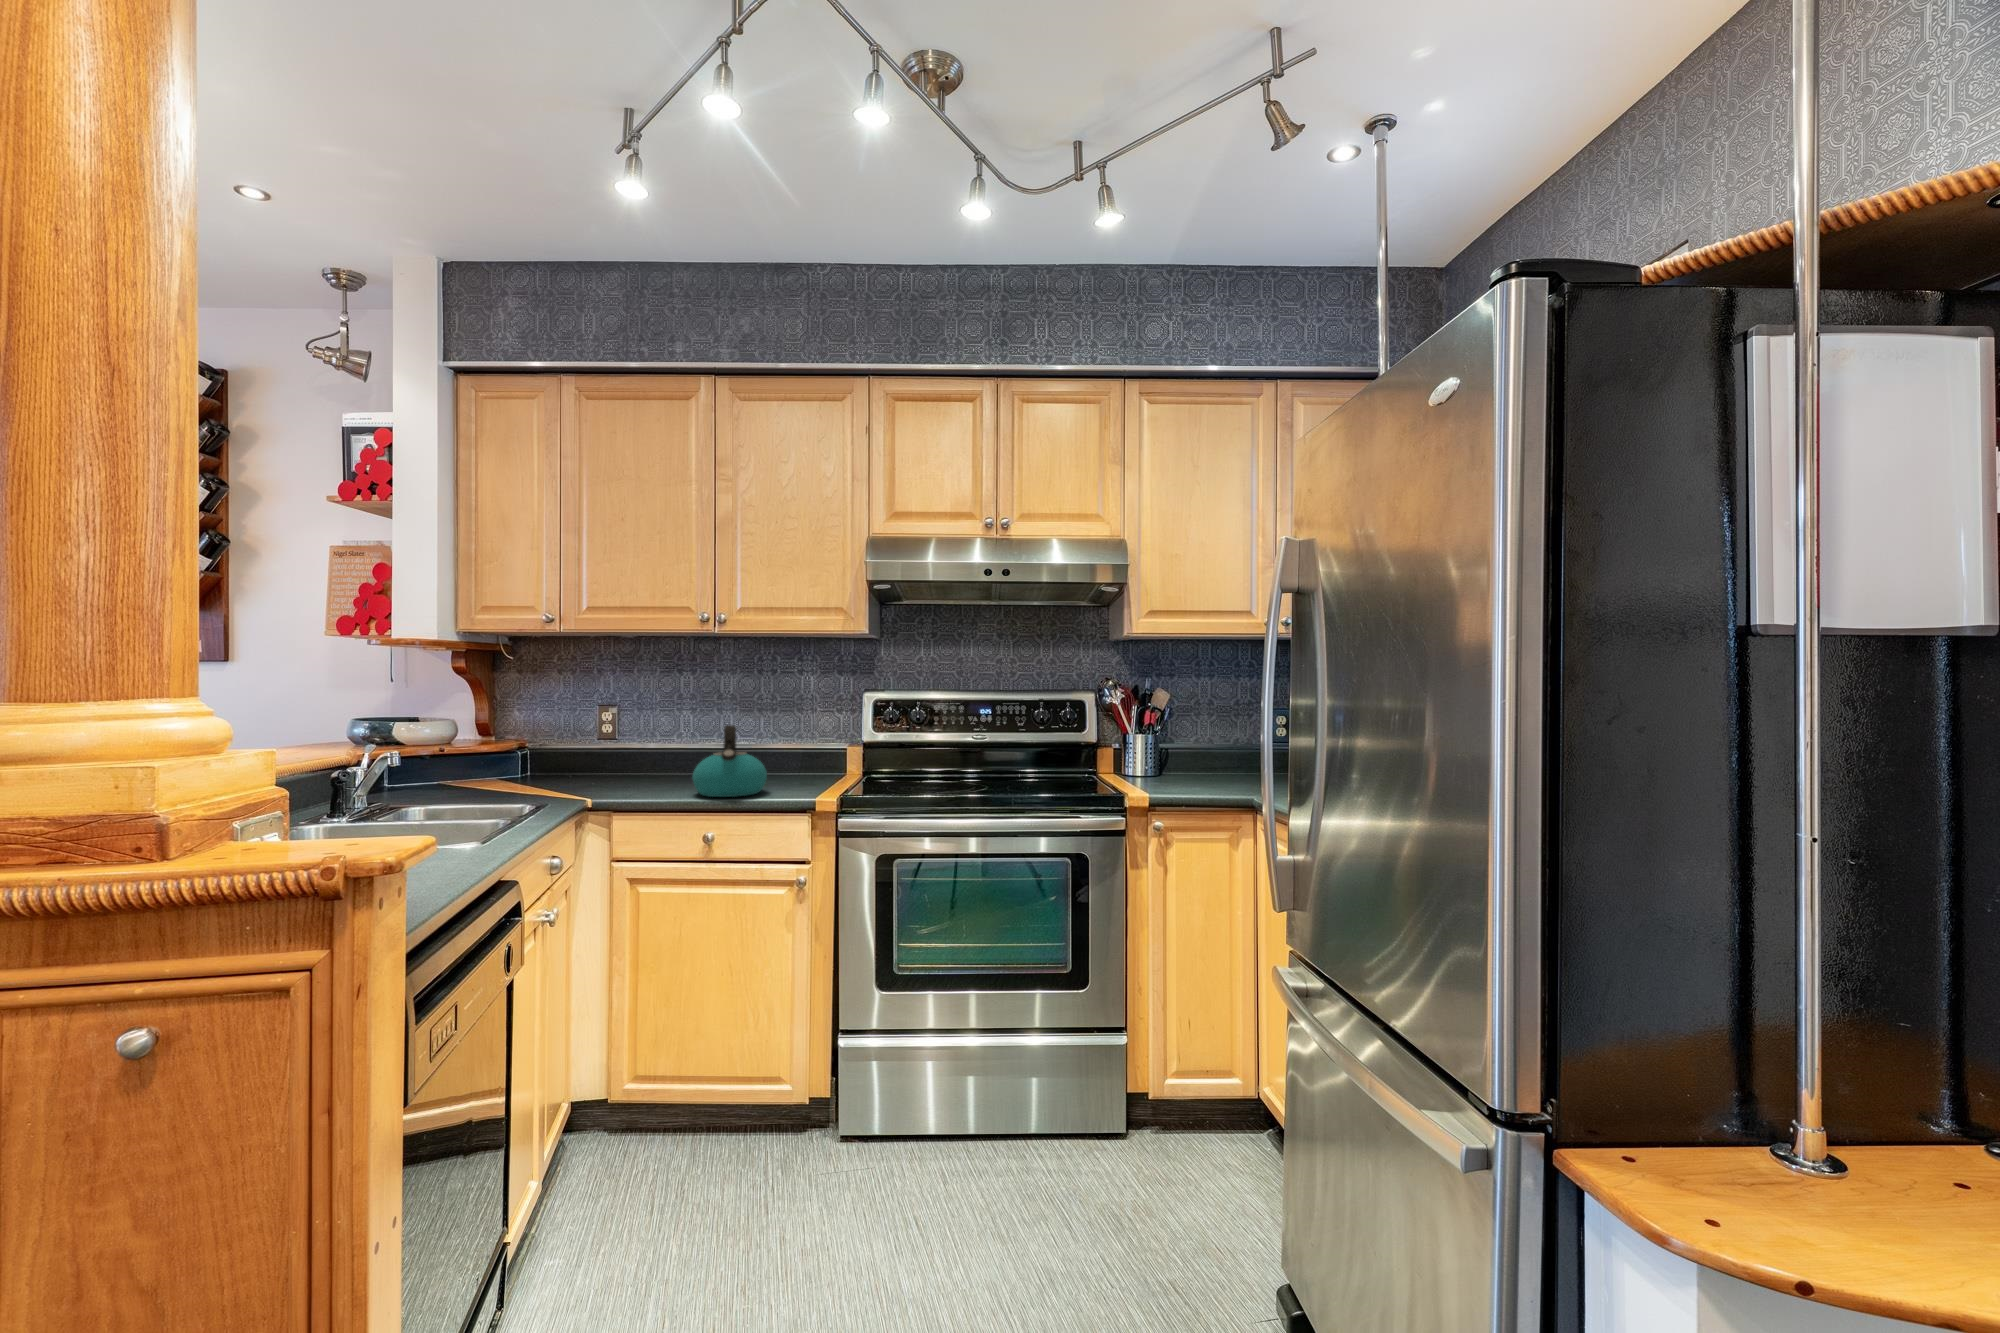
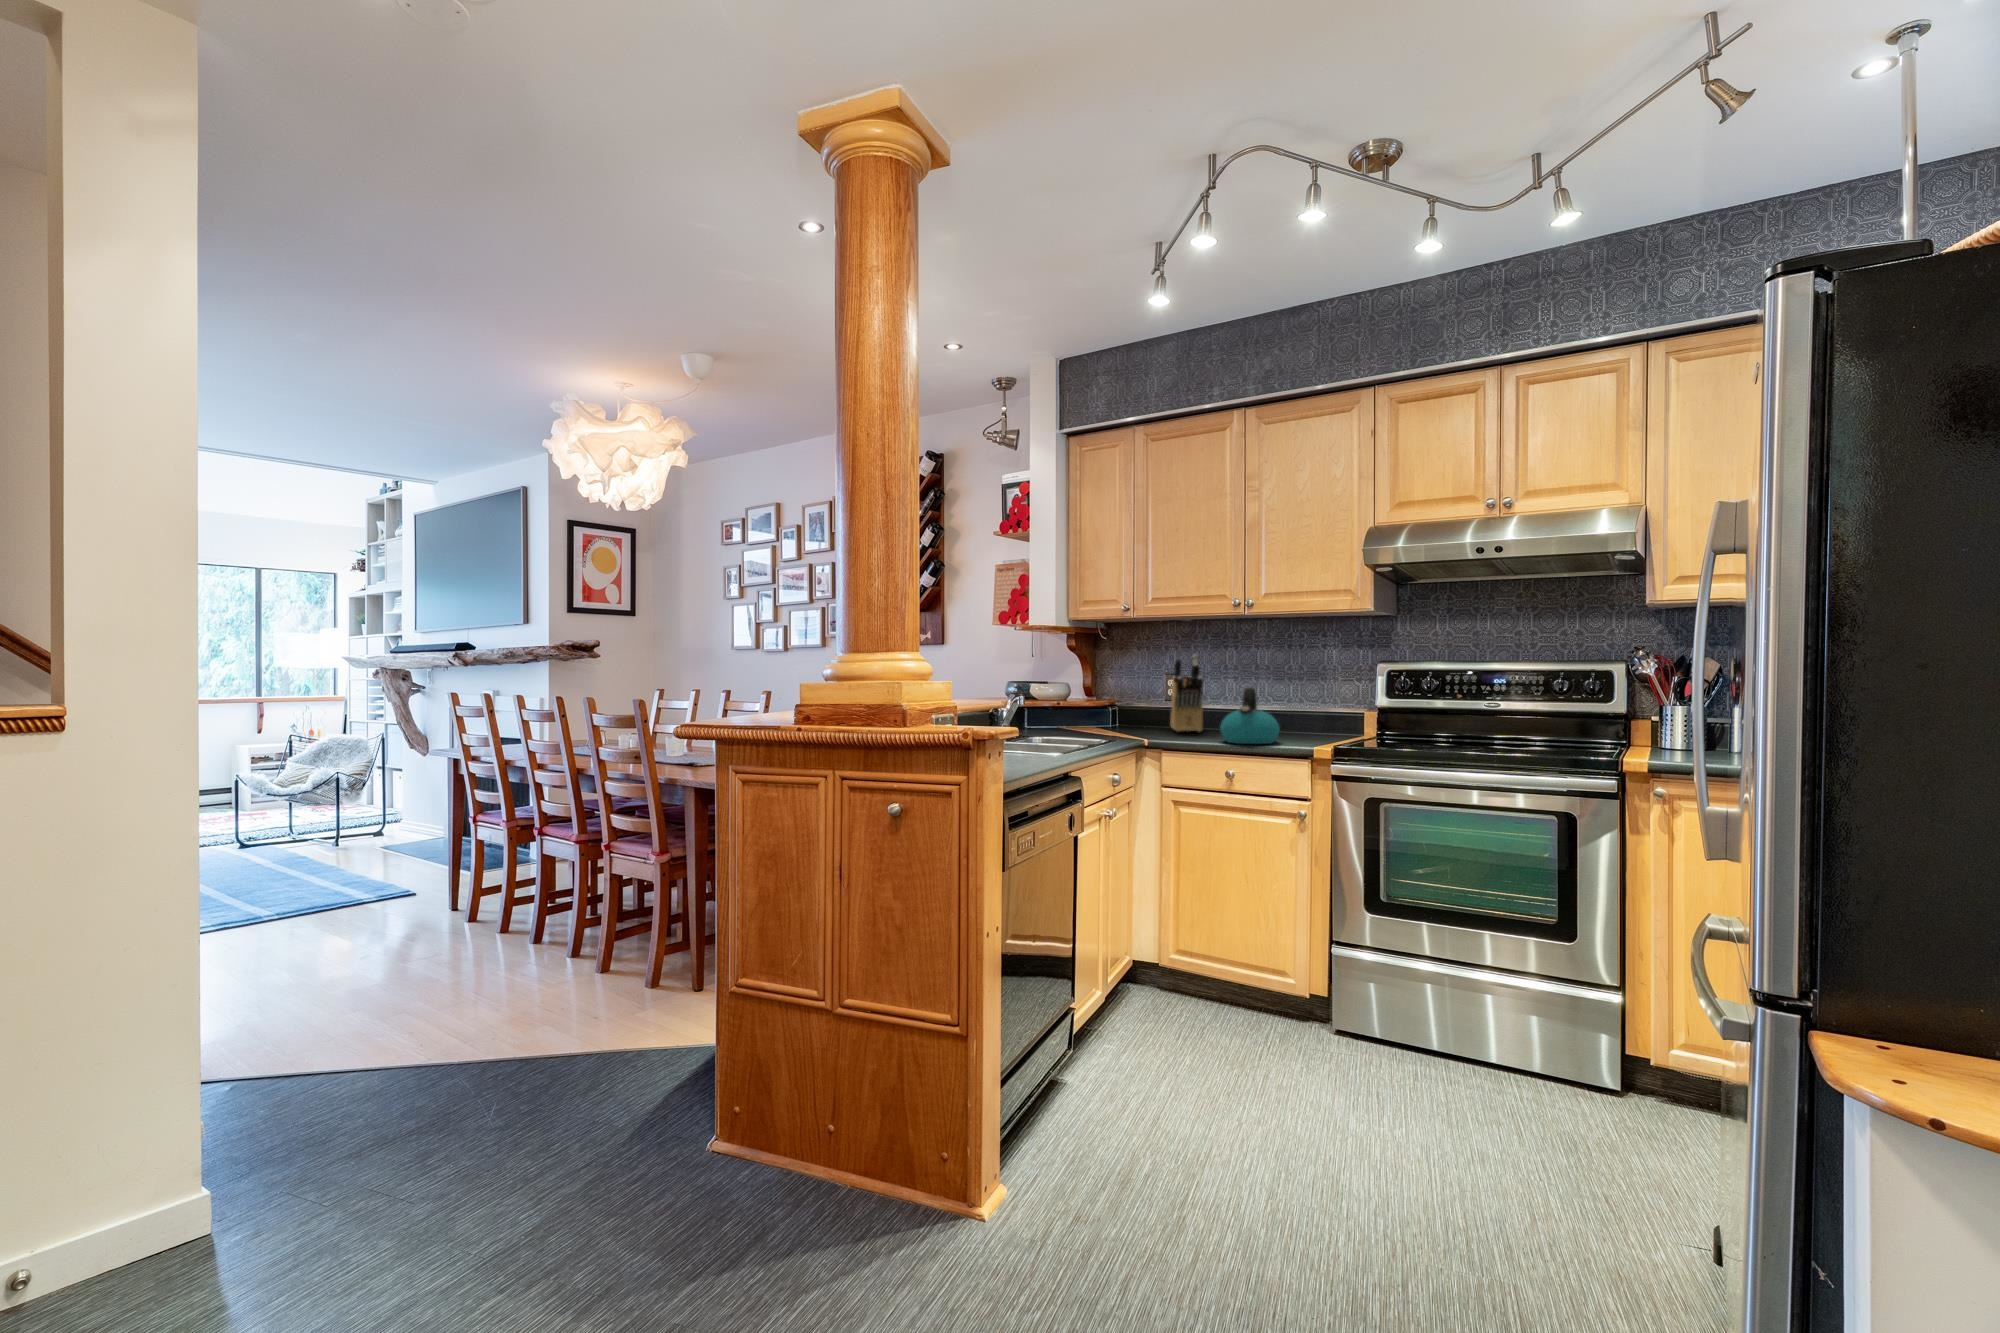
knife block: none [613,682,665,783] -> present [1170,655,1203,731]

